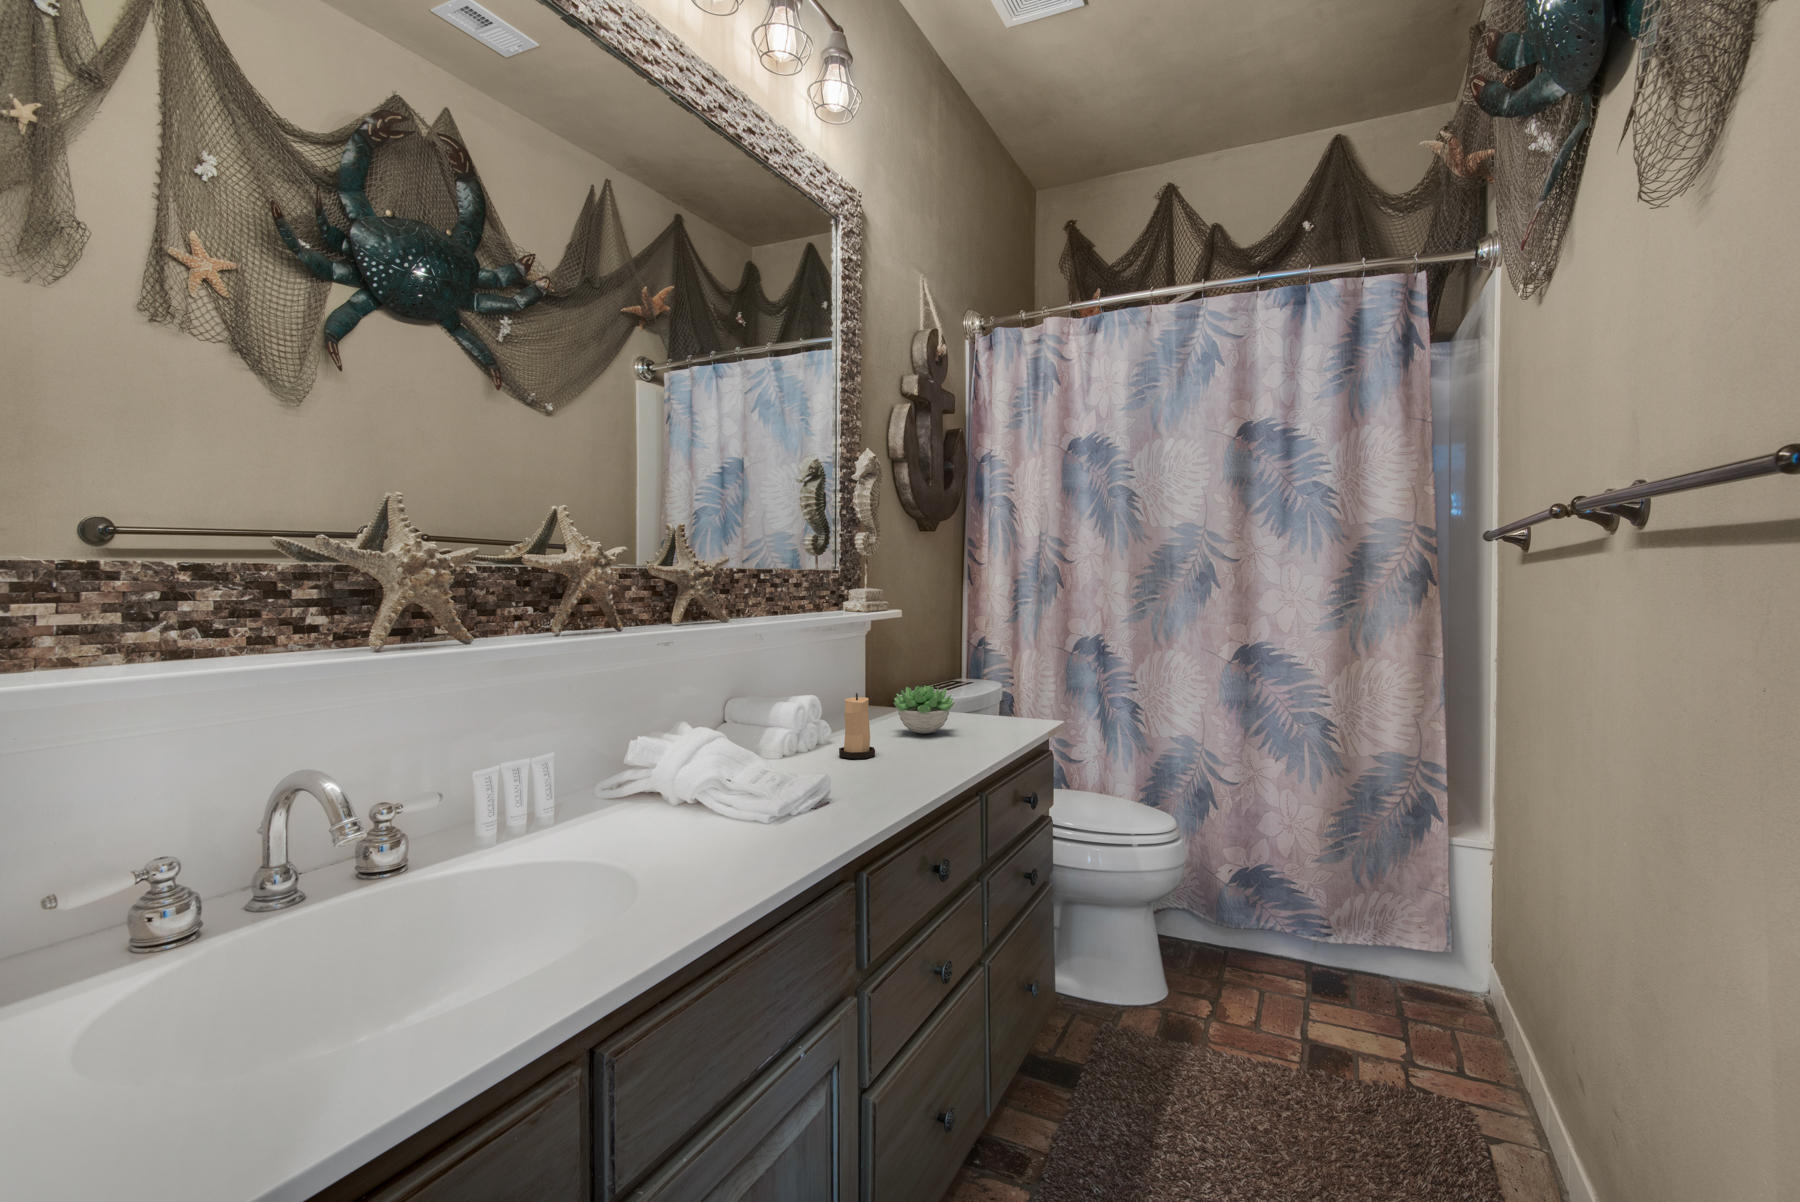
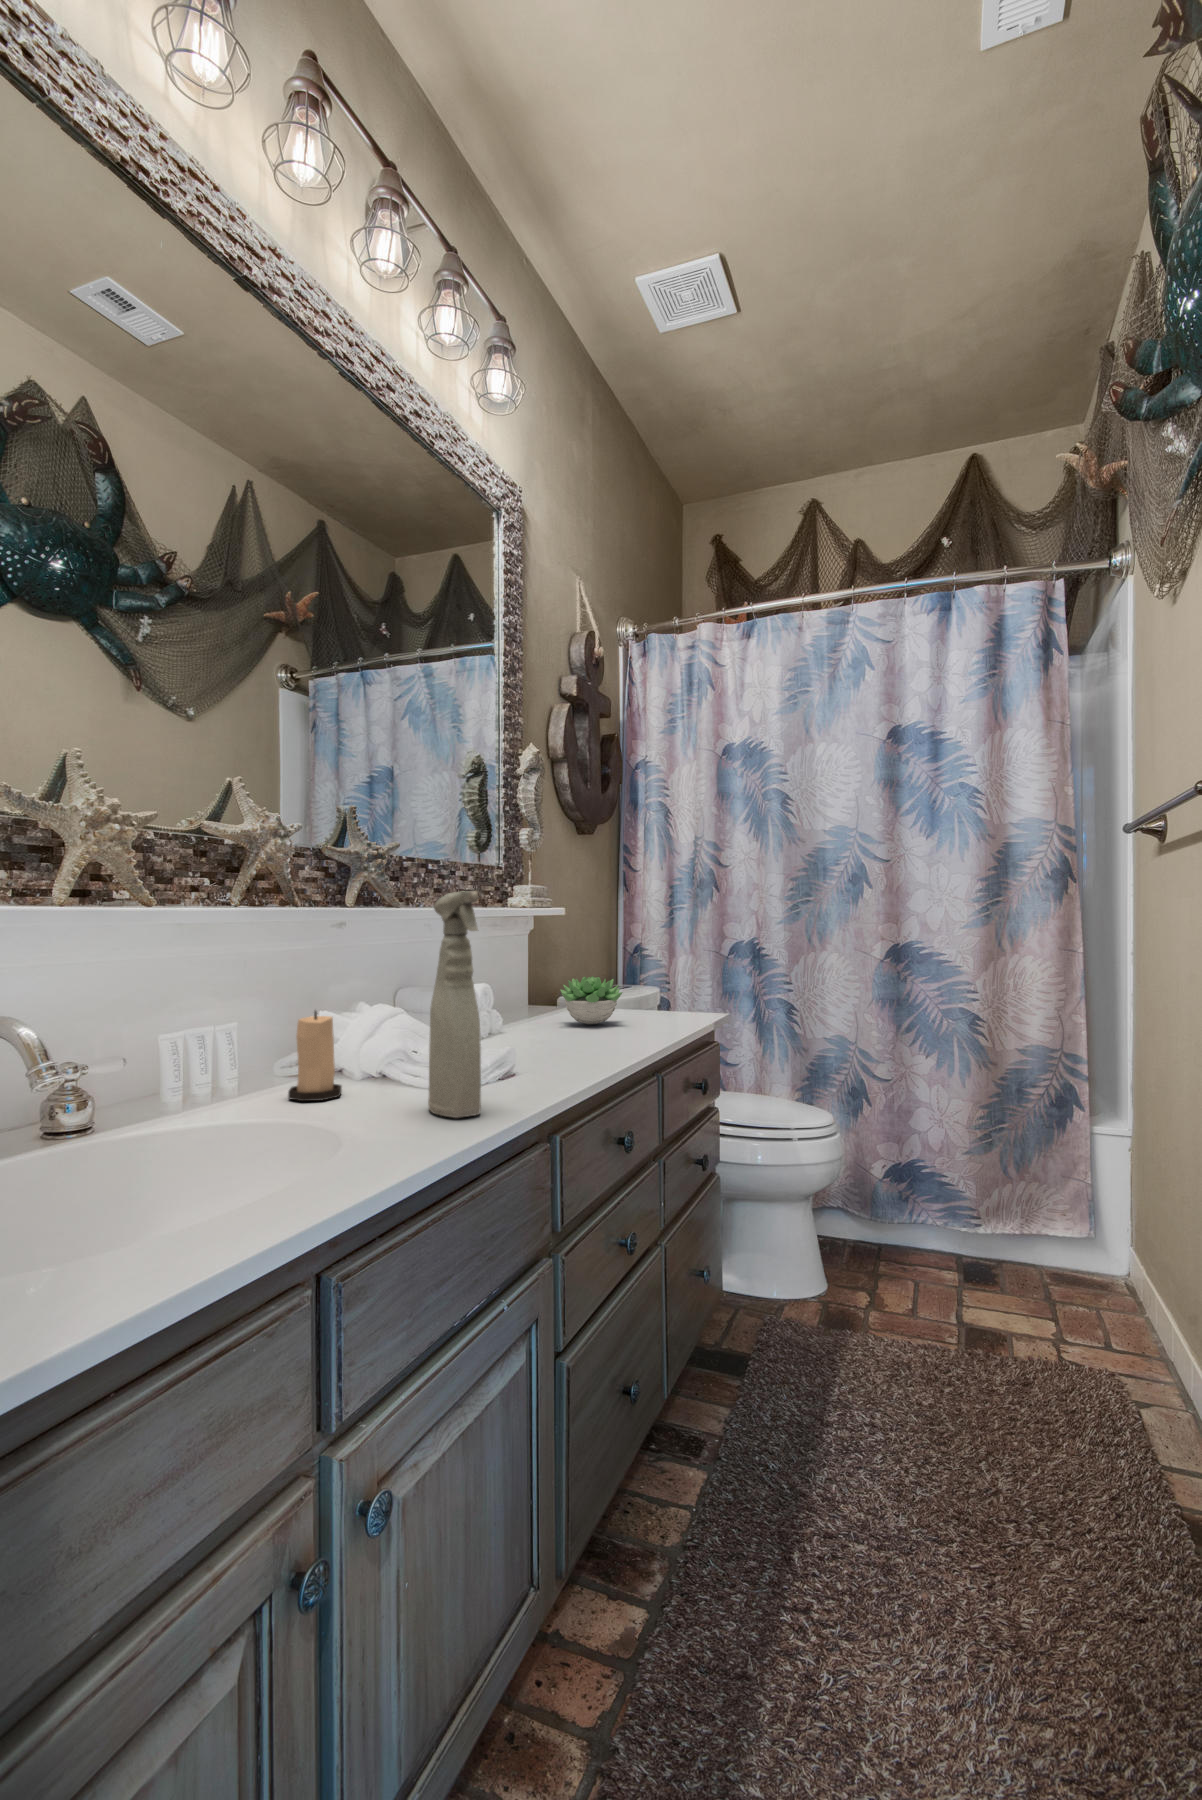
spray bottle: none [732,628,782,859] -> present [428,891,481,1118]
candle: present [839,693,875,759] -> present [288,1011,342,1101]

